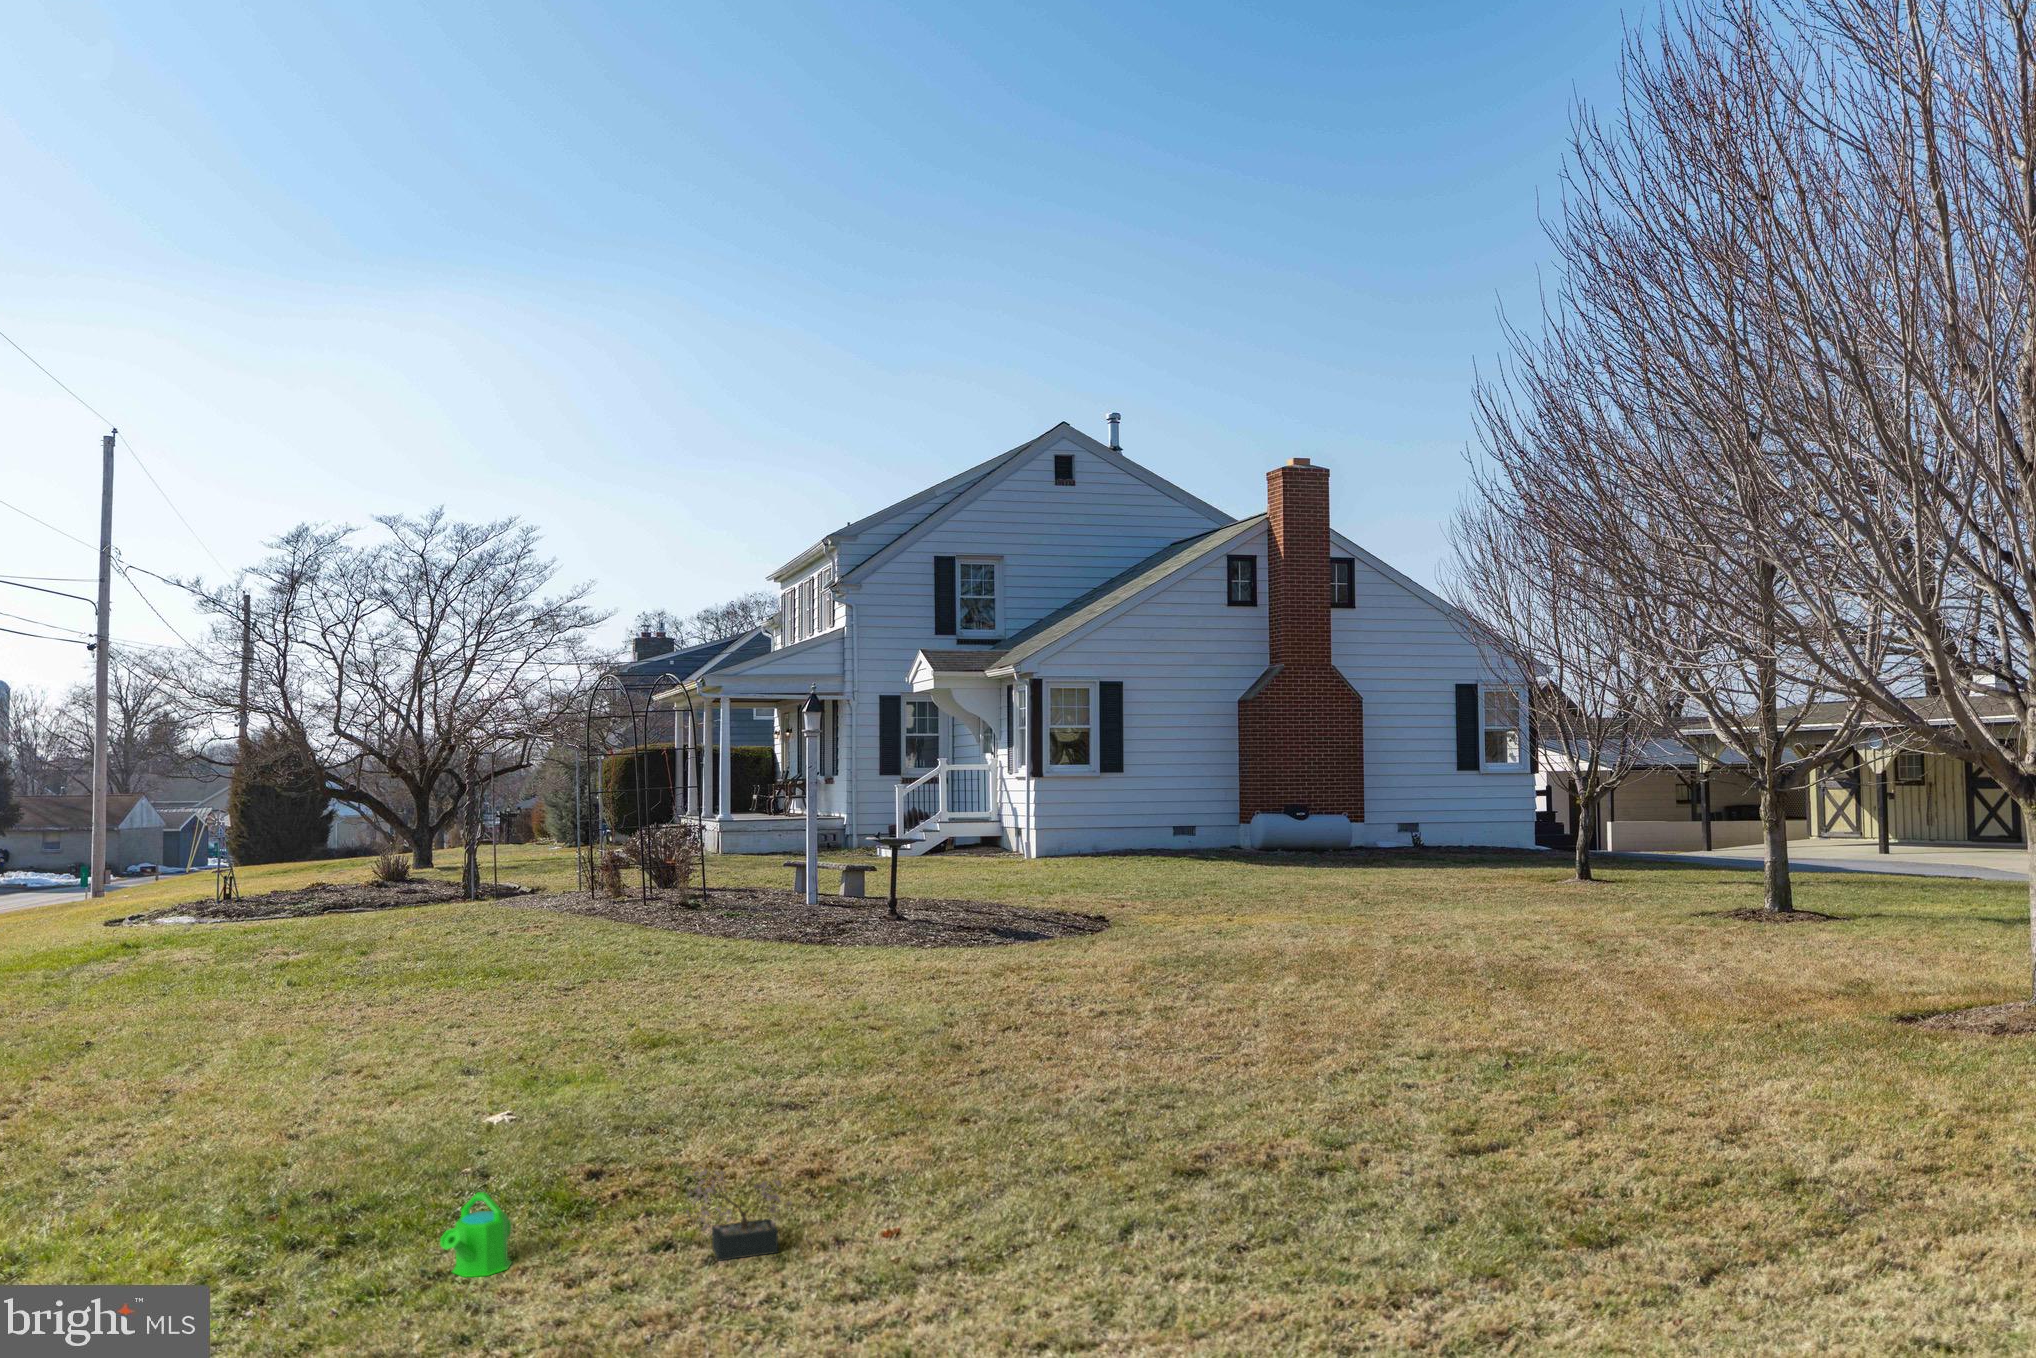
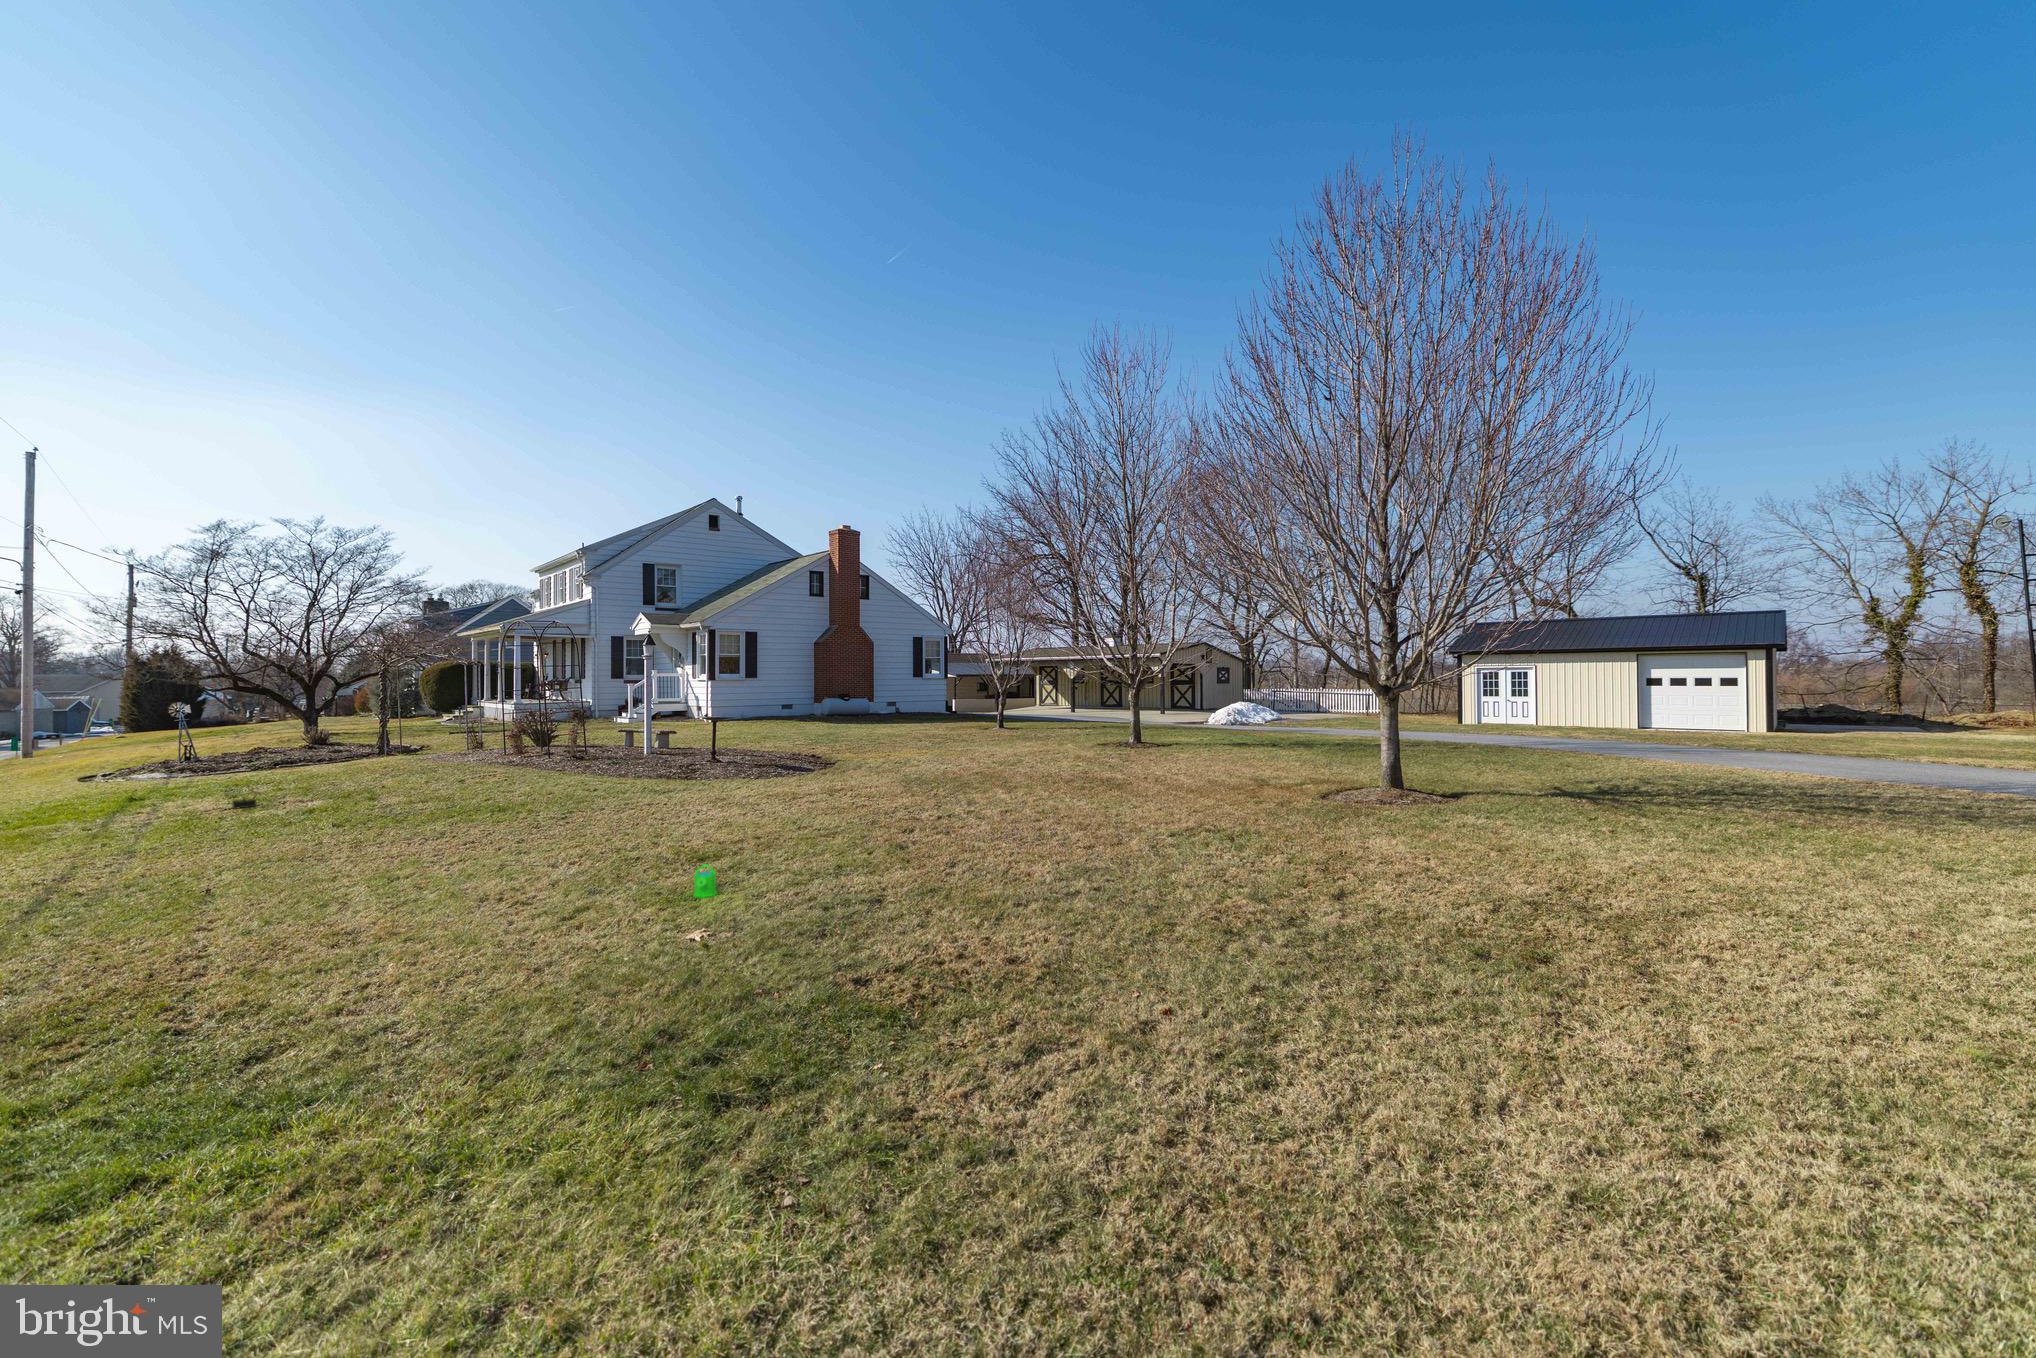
decorative plant: present [686,1167,792,1261] -> present [226,785,261,809]

